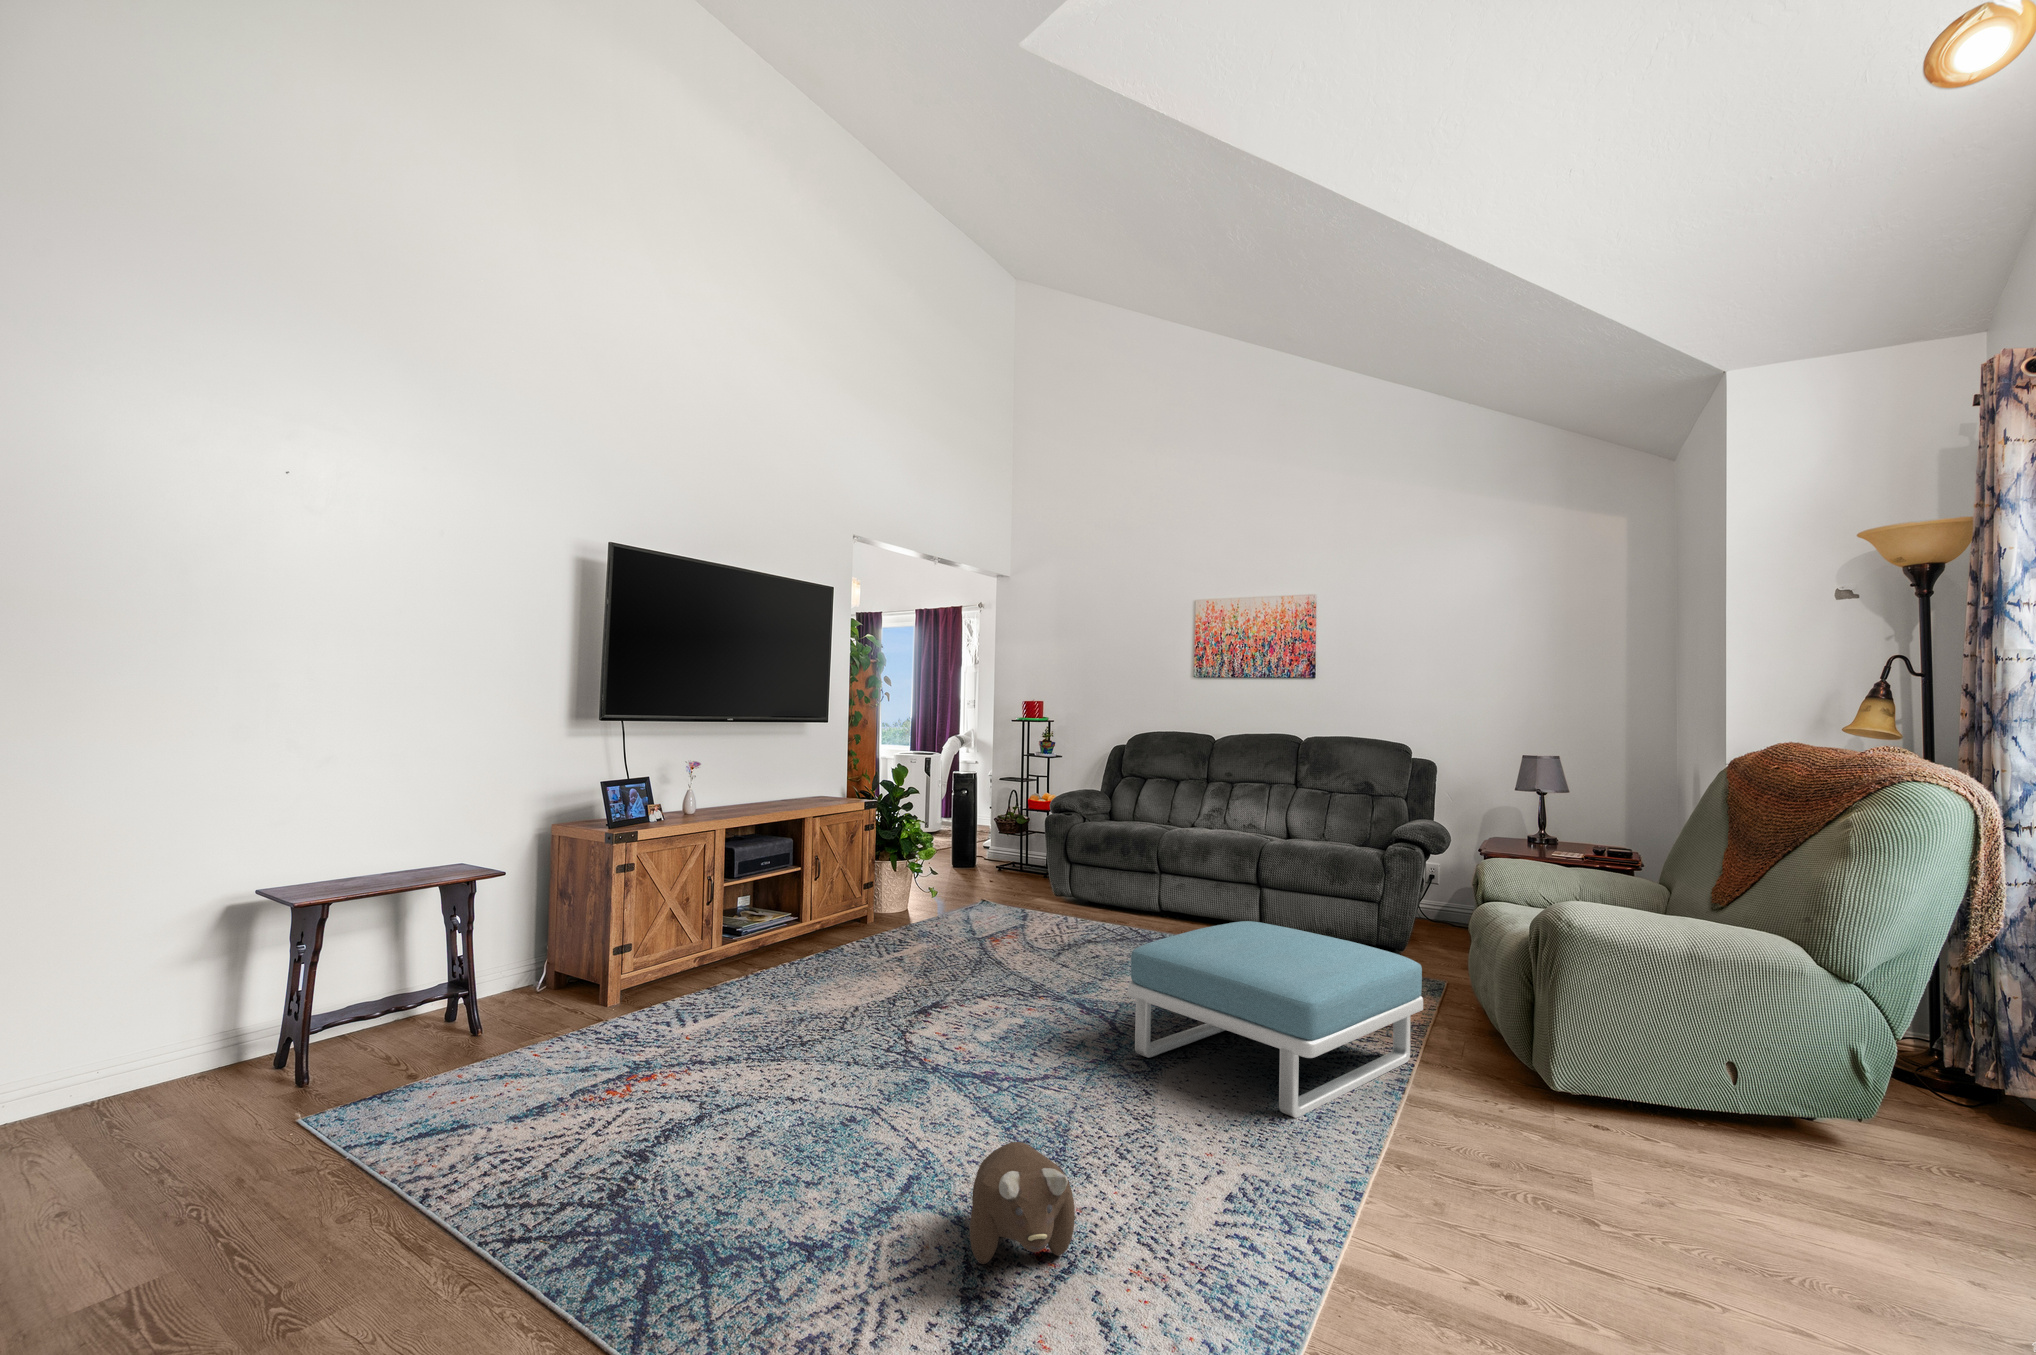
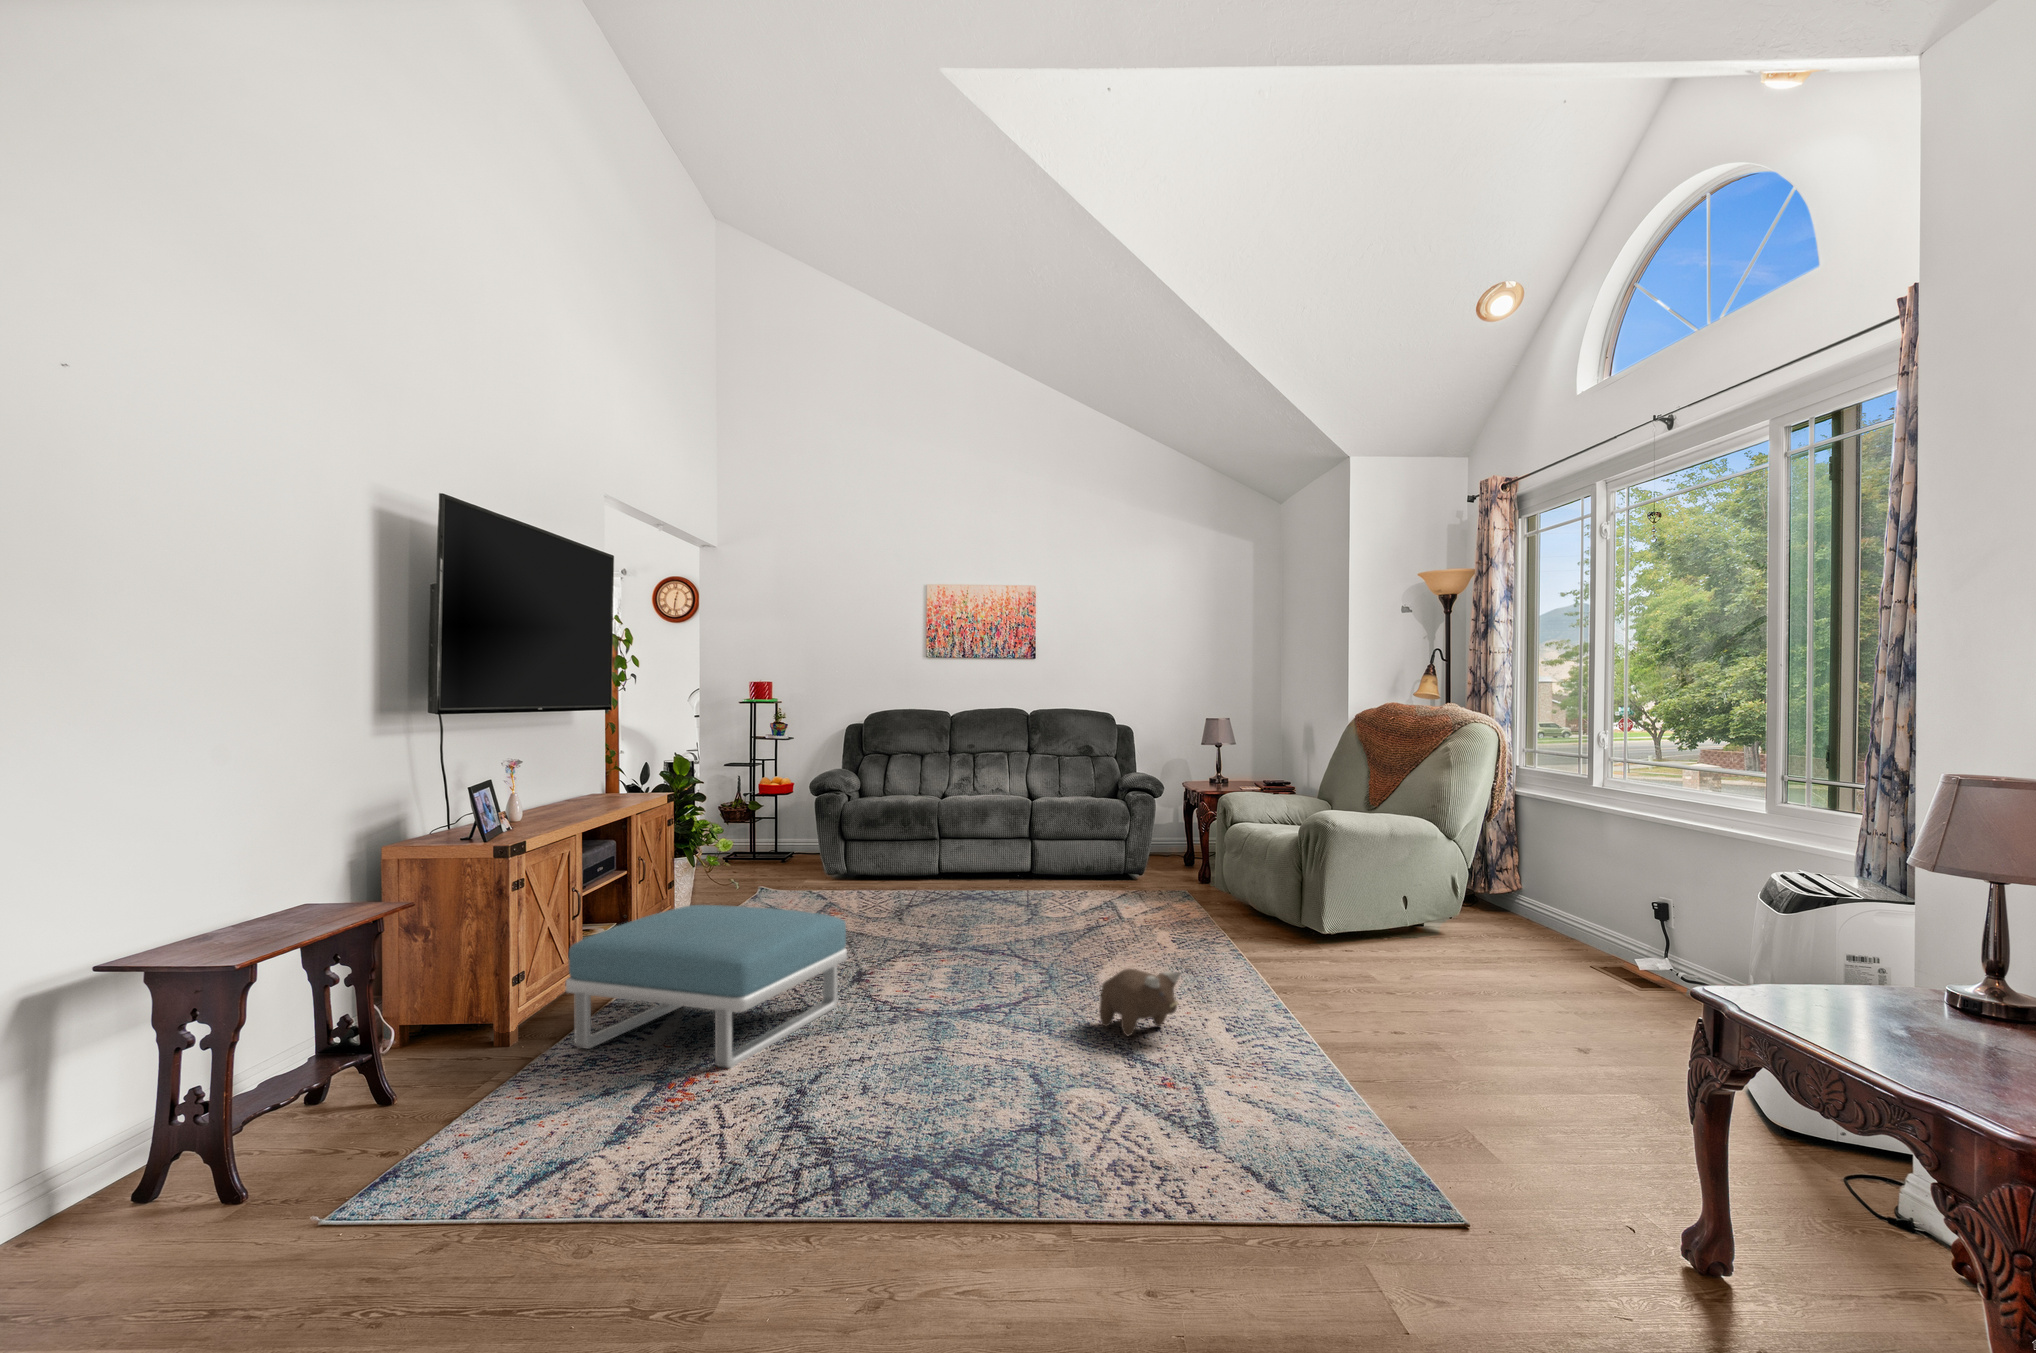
footstool: present [1128,921,1423,1118] -> present [566,905,847,1068]

